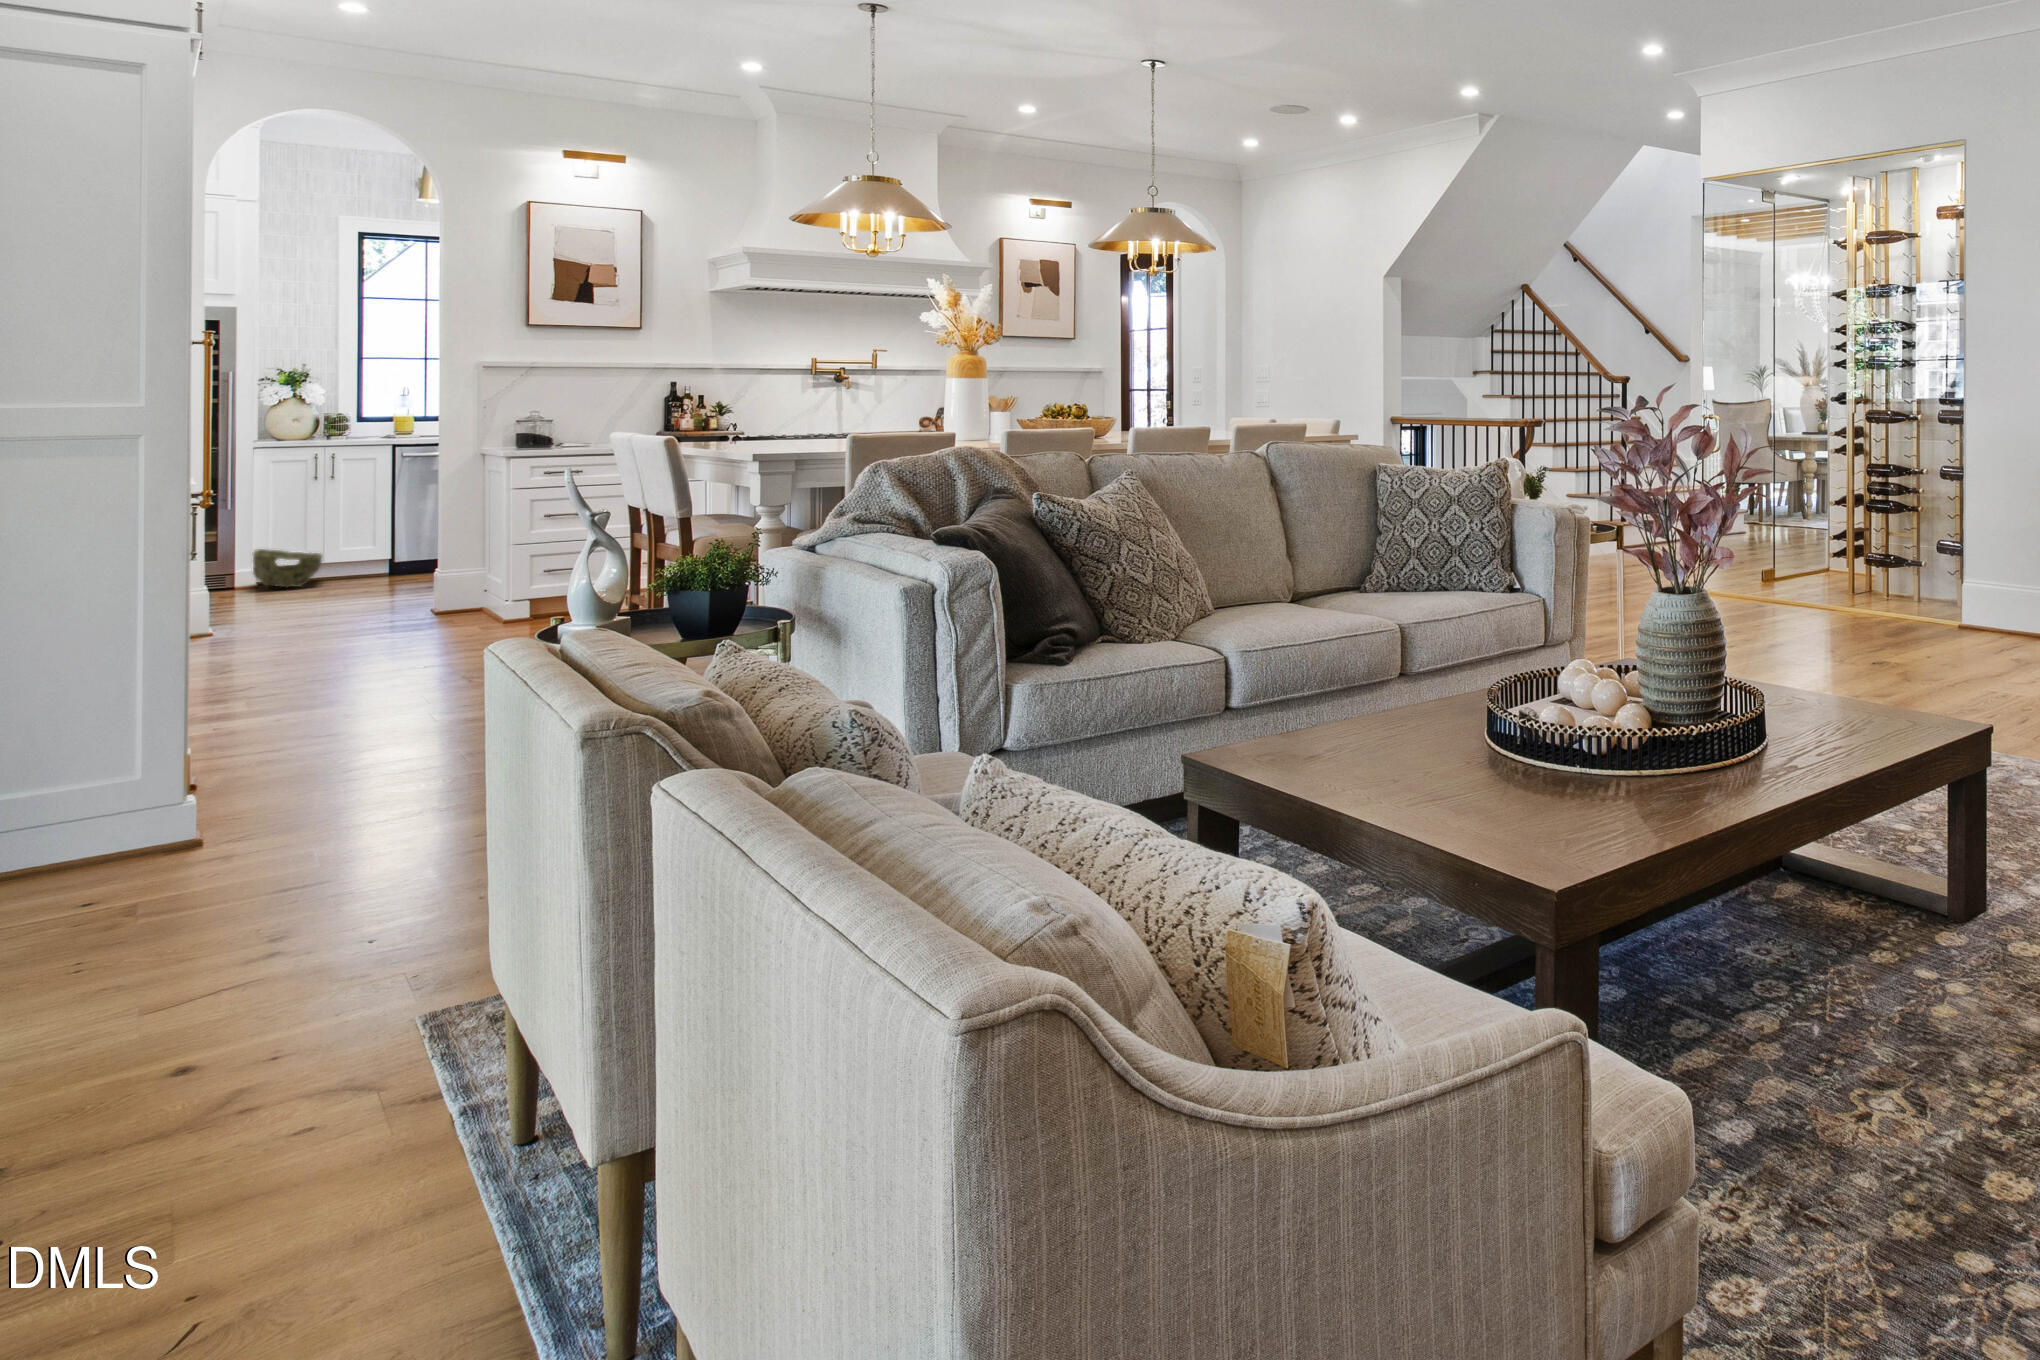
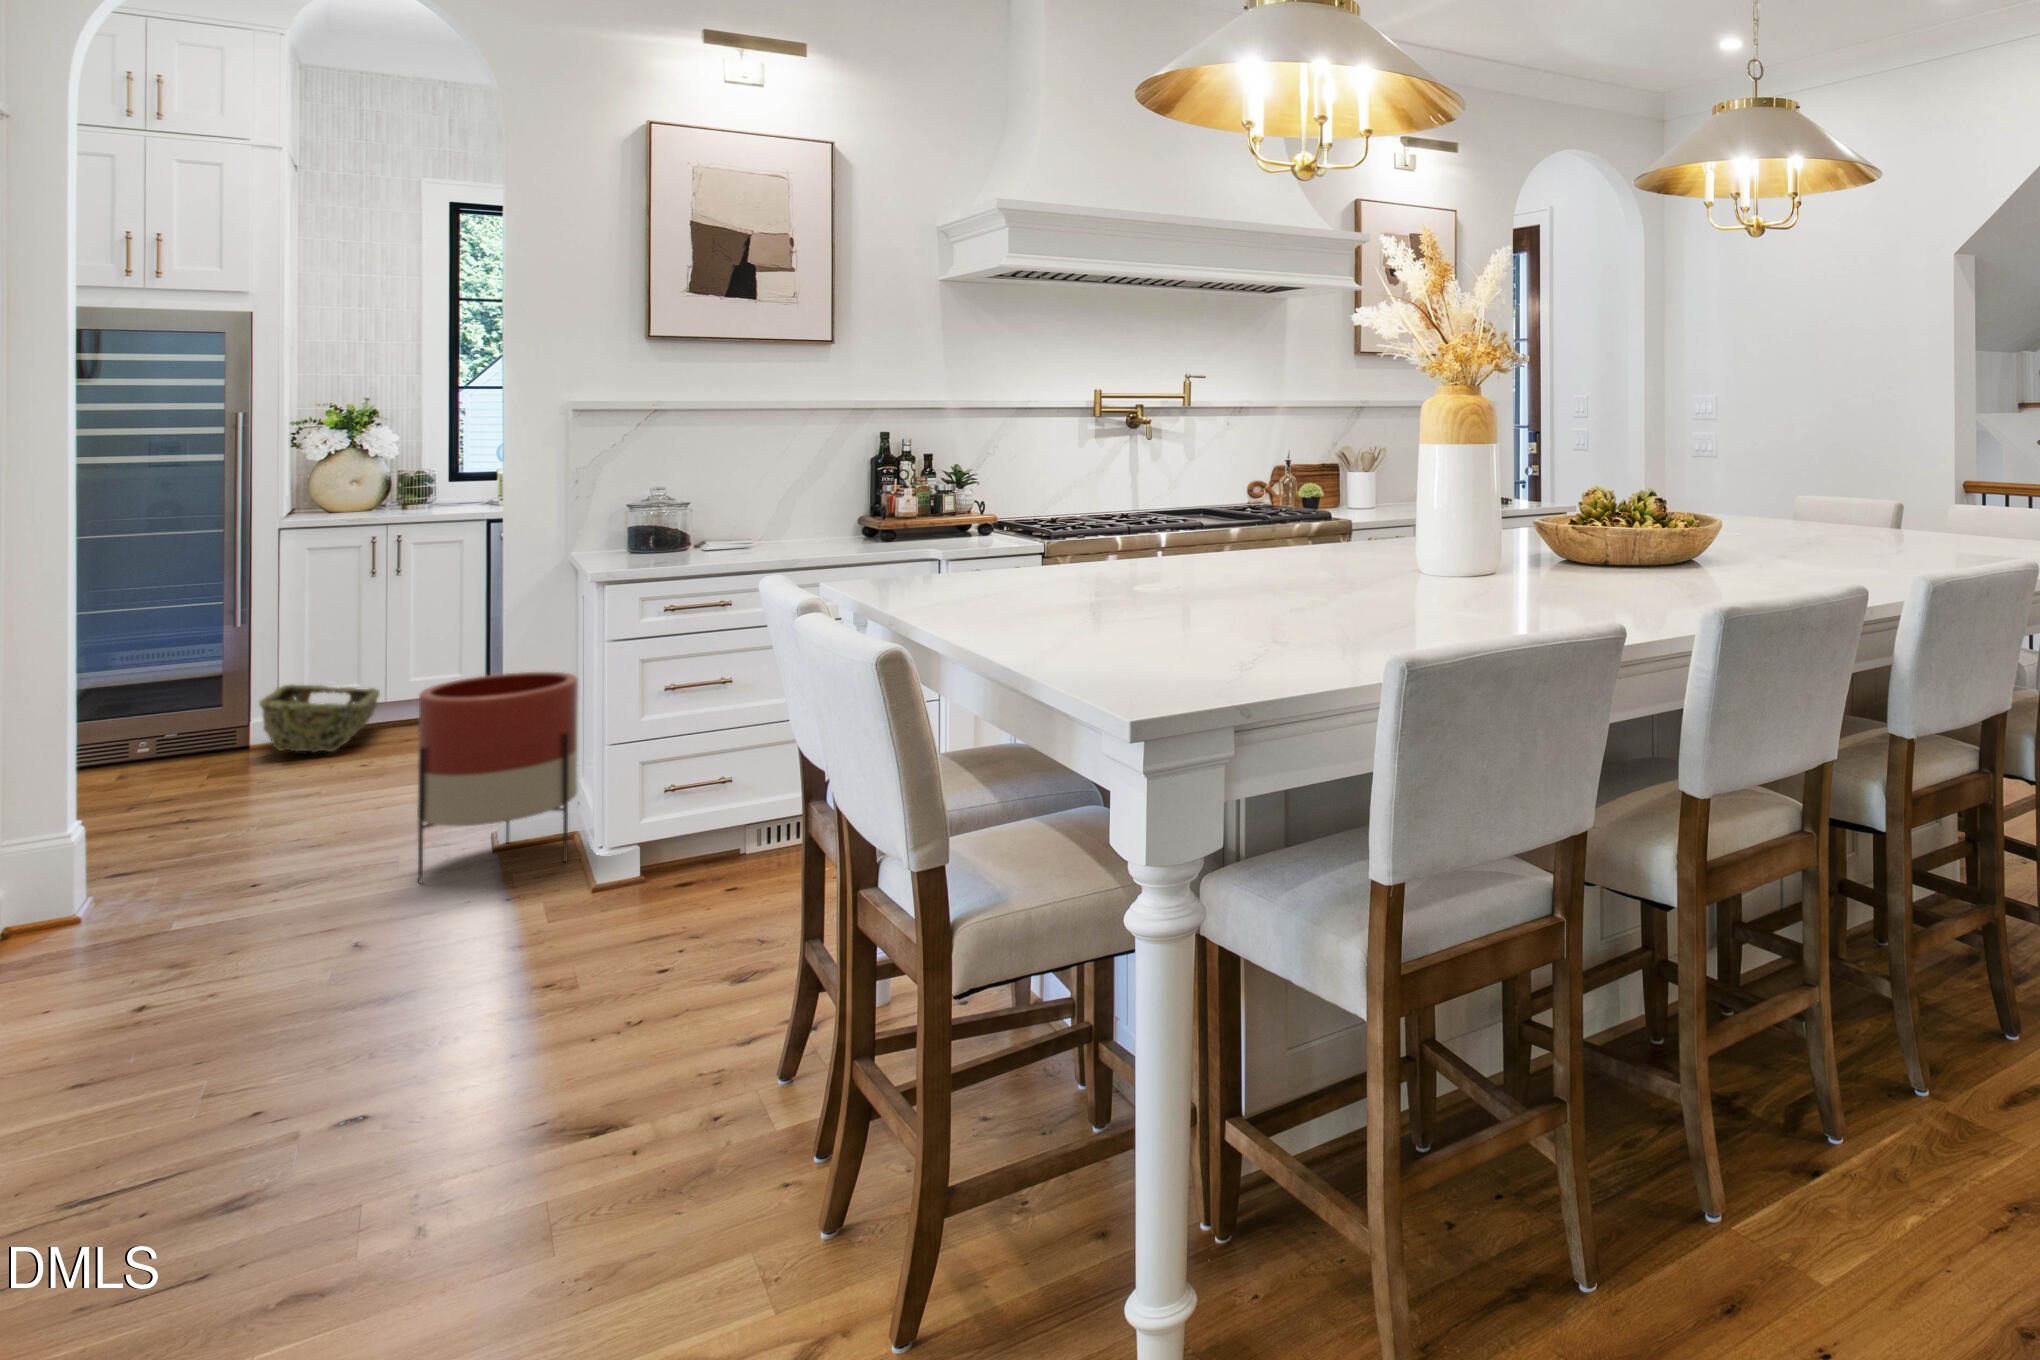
planter: none [406,513,495,620] -> present [417,672,578,882]

